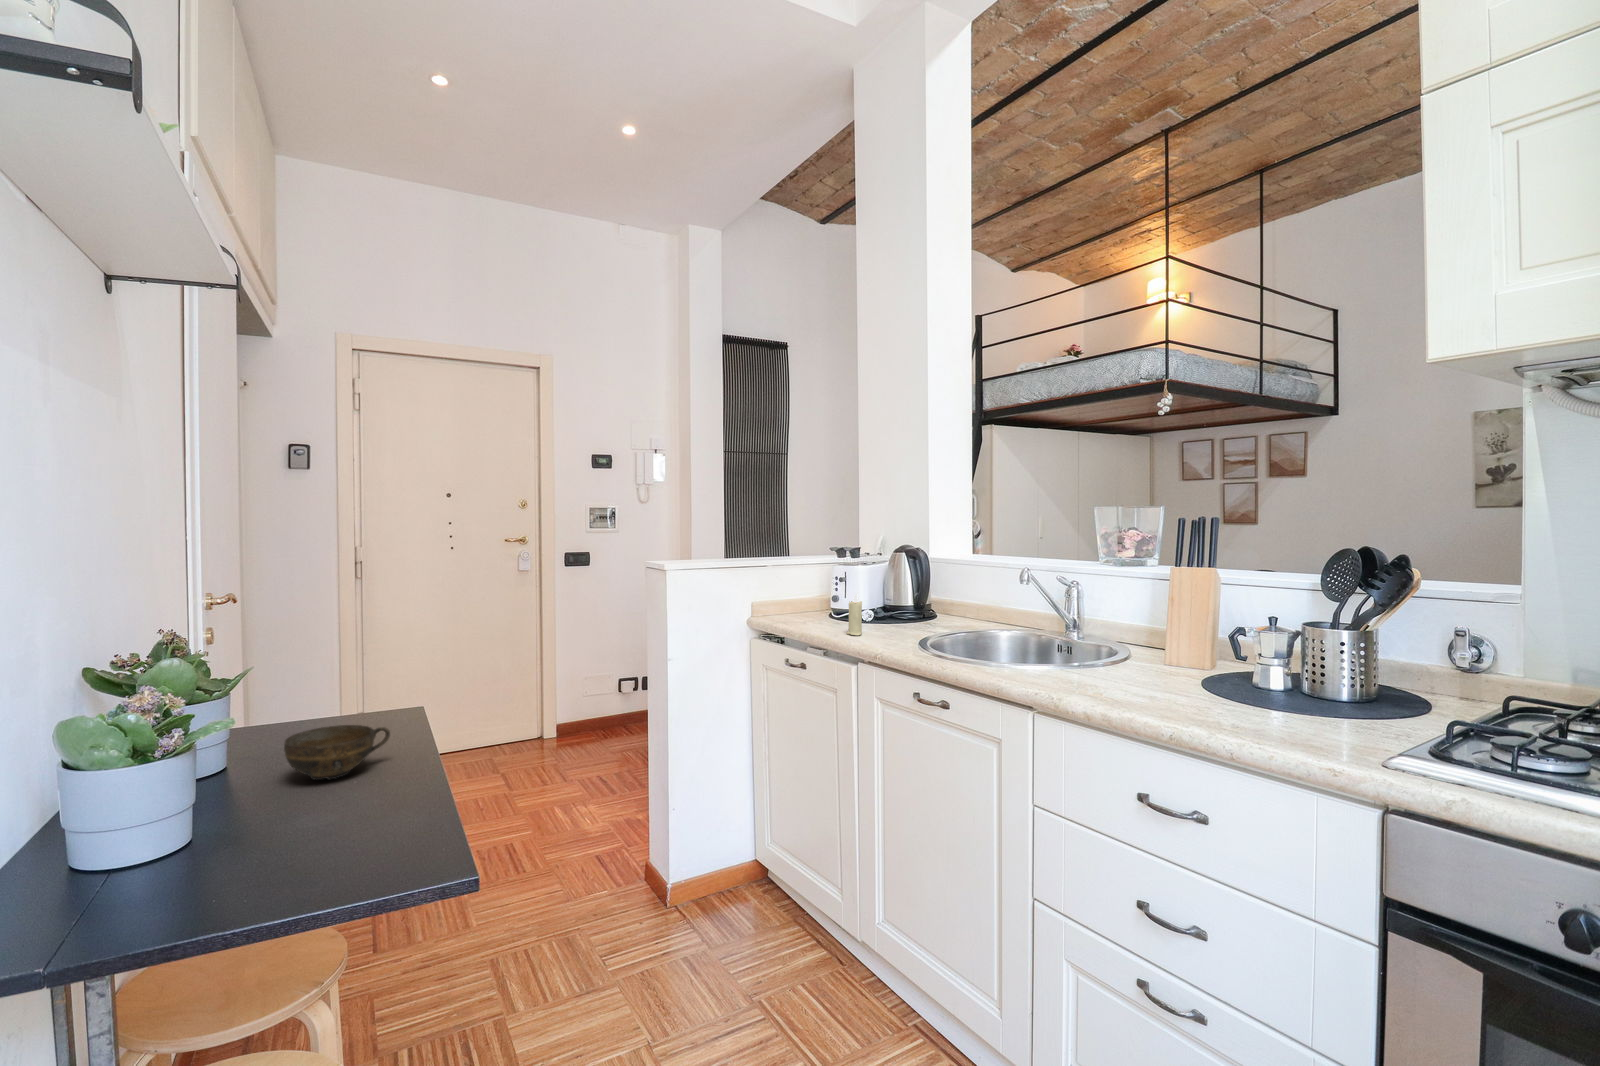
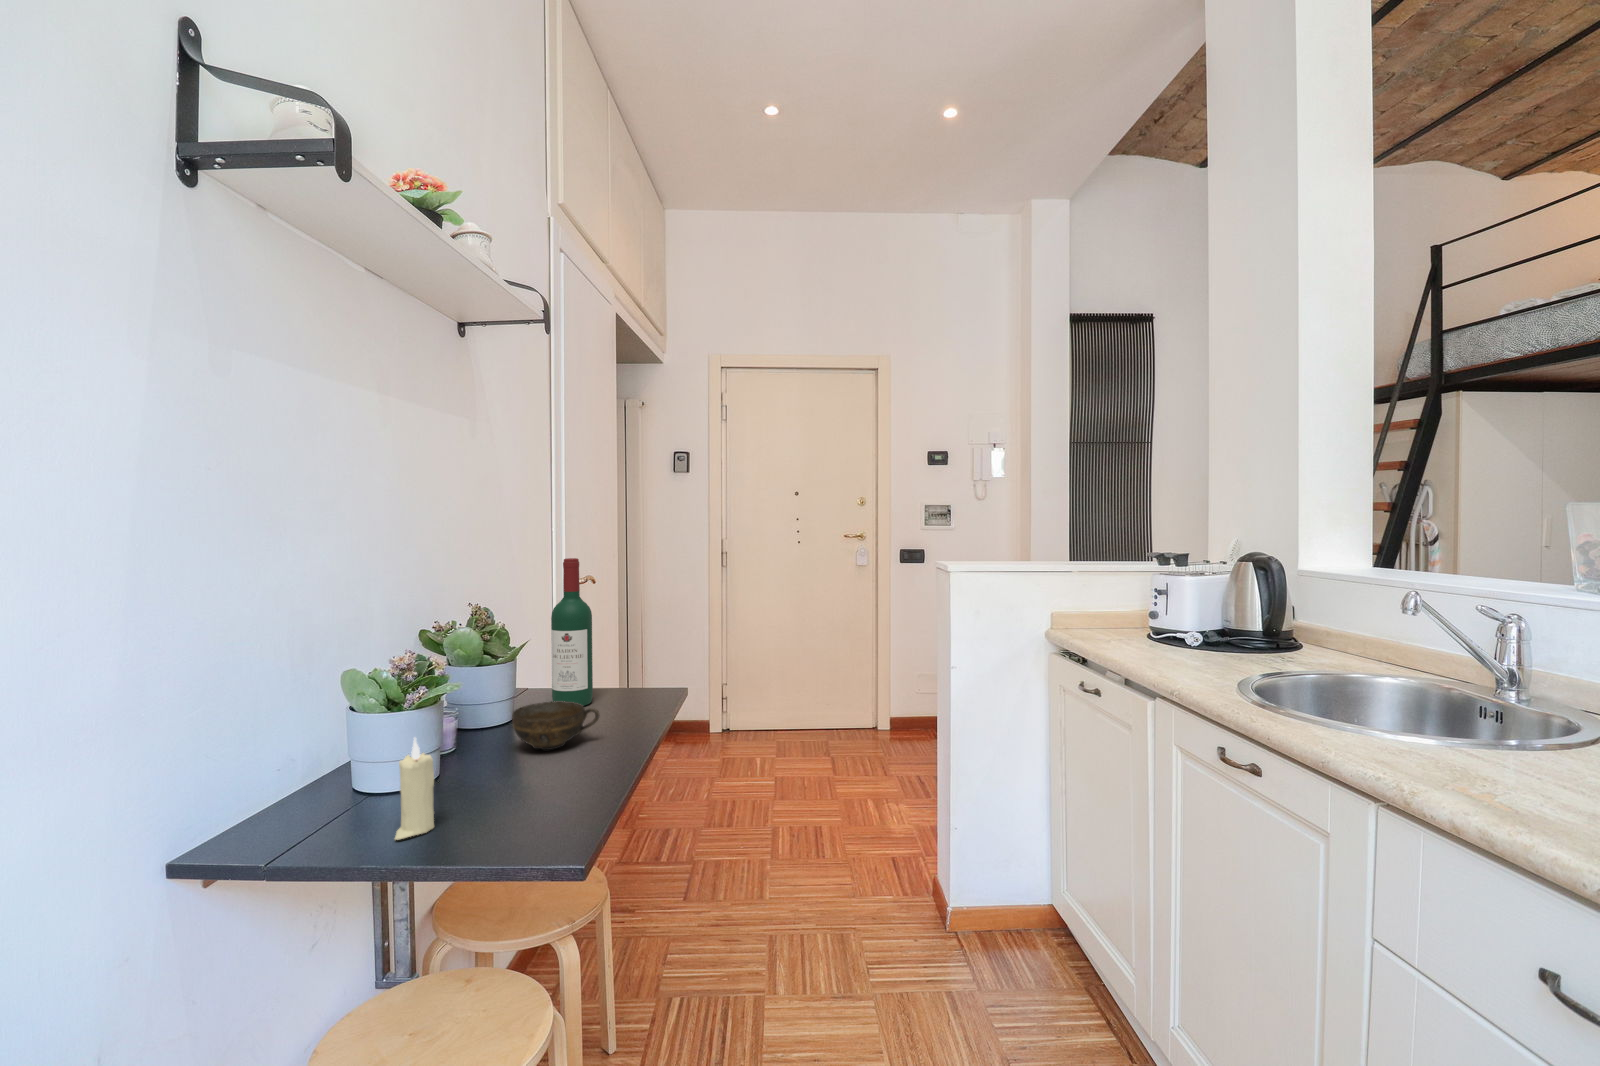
wine bottle: none [278,567,333,740] -> present [551,558,593,706]
candle: present [847,592,862,635] -> present [395,738,434,839]

